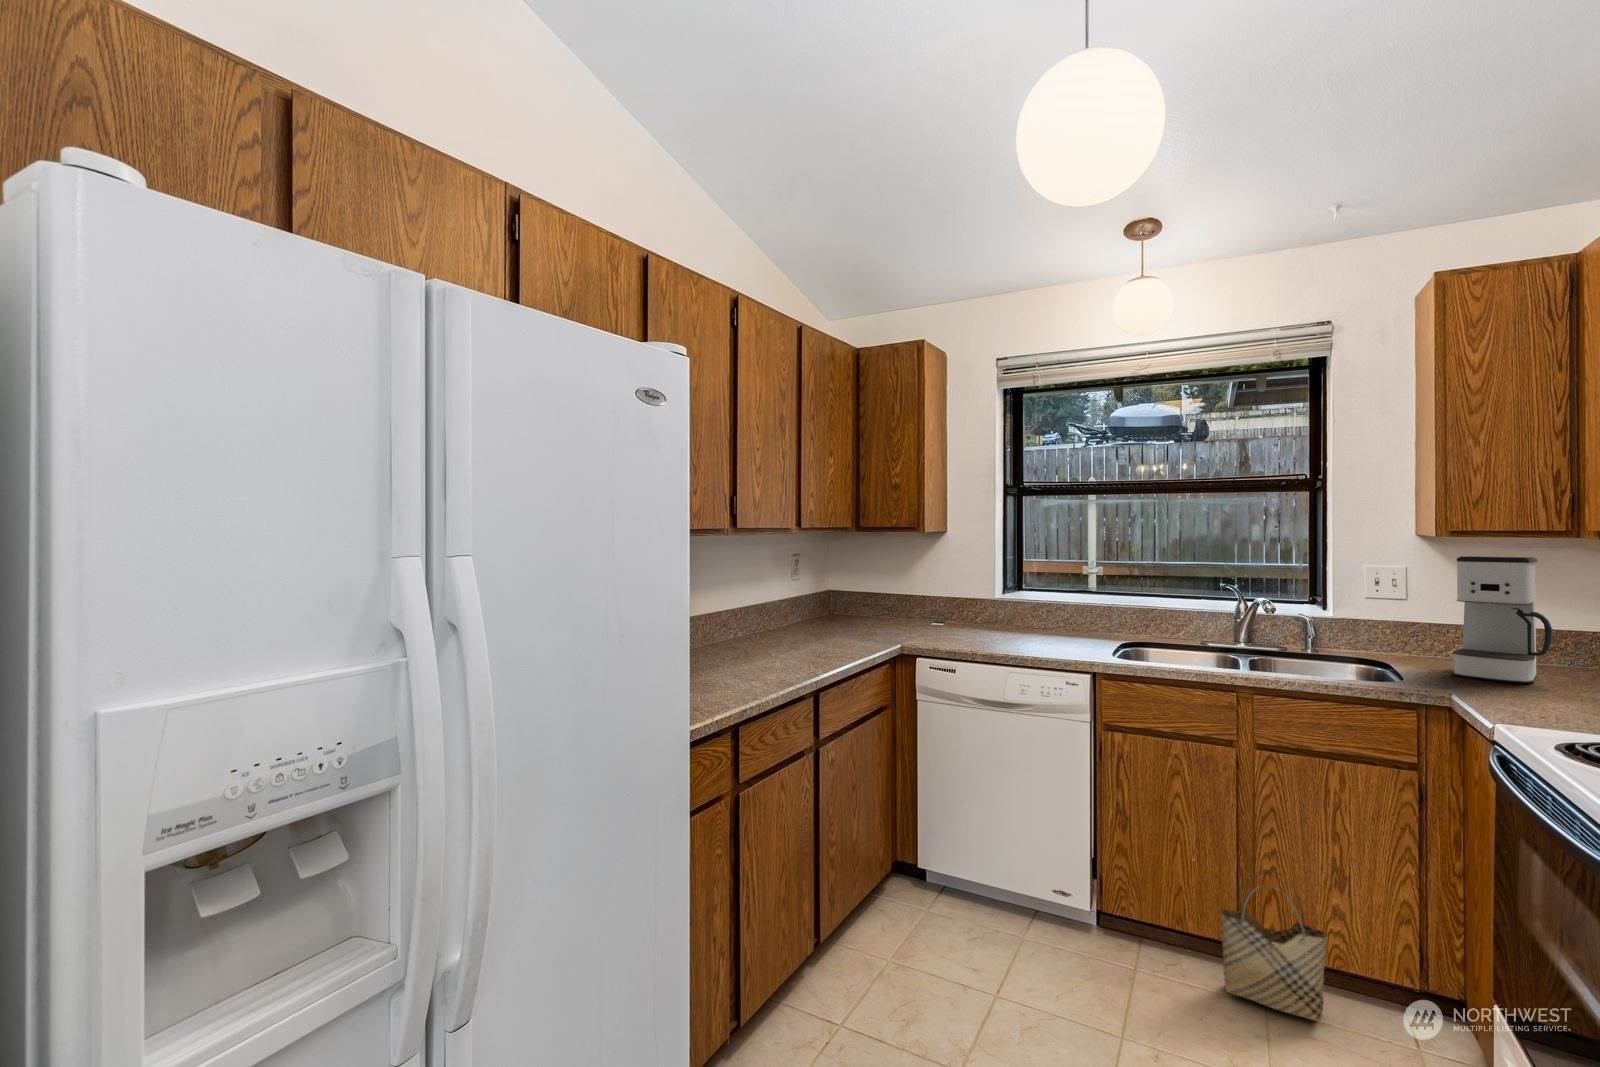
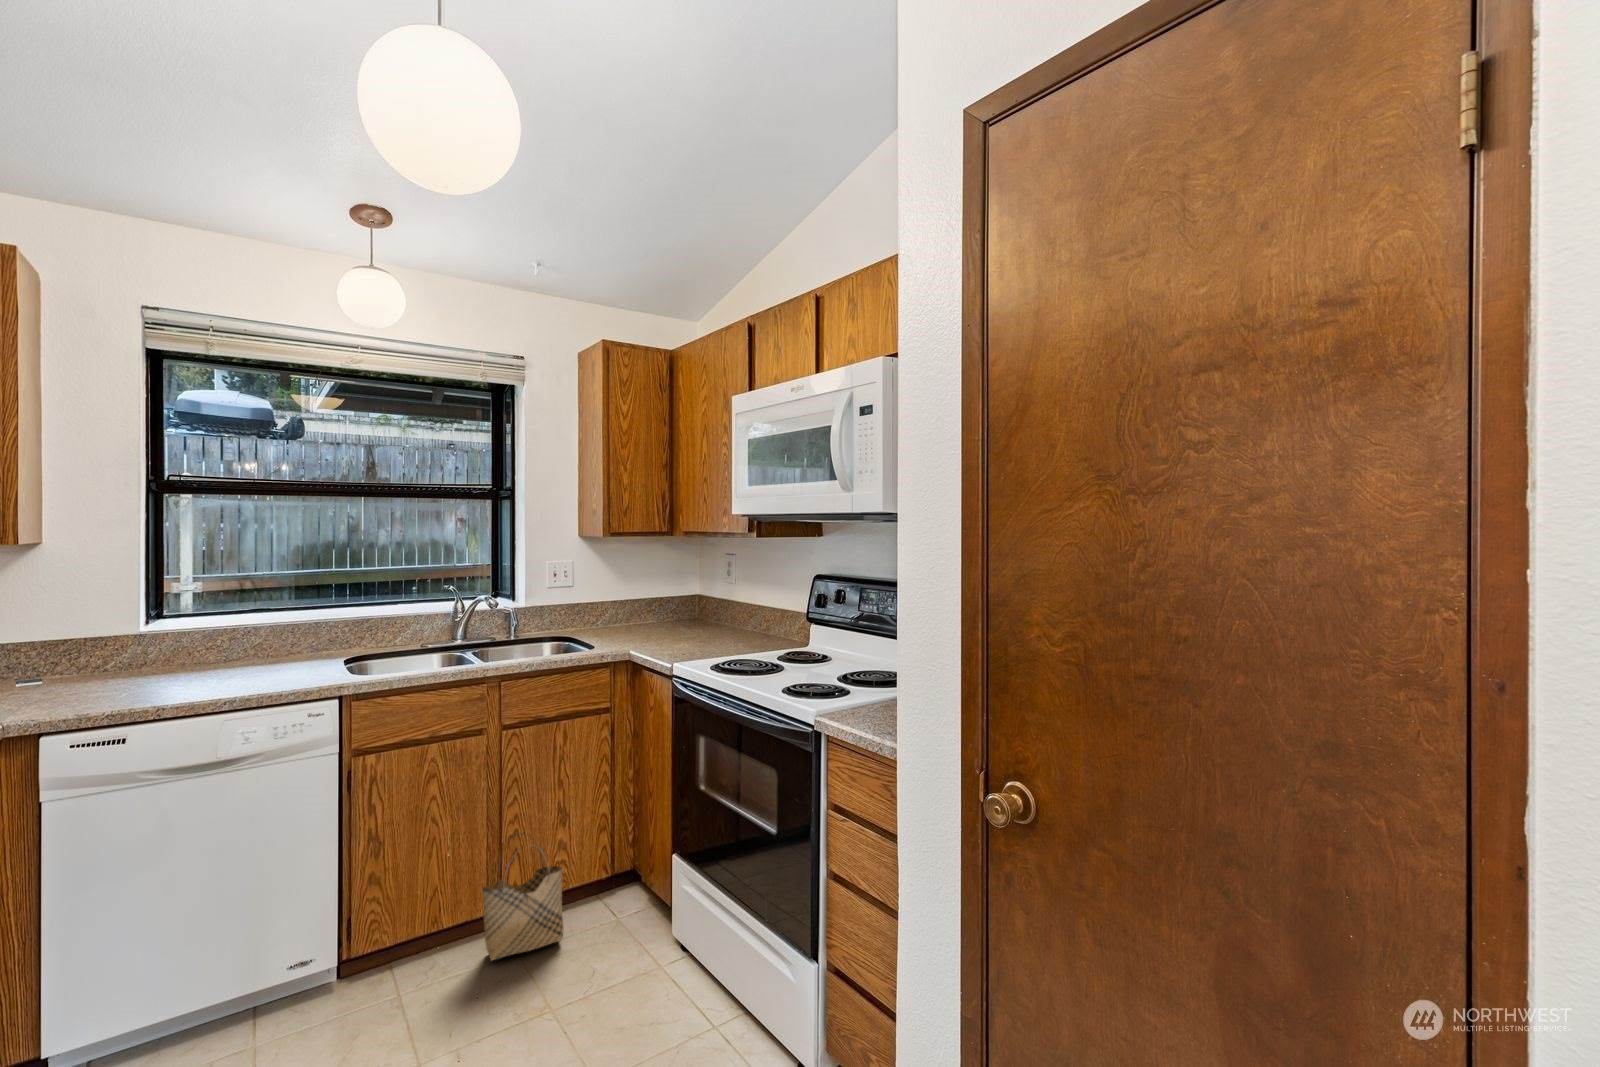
coffee maker: present [1453,556,1553,683] -> none [612,551,661,639]

